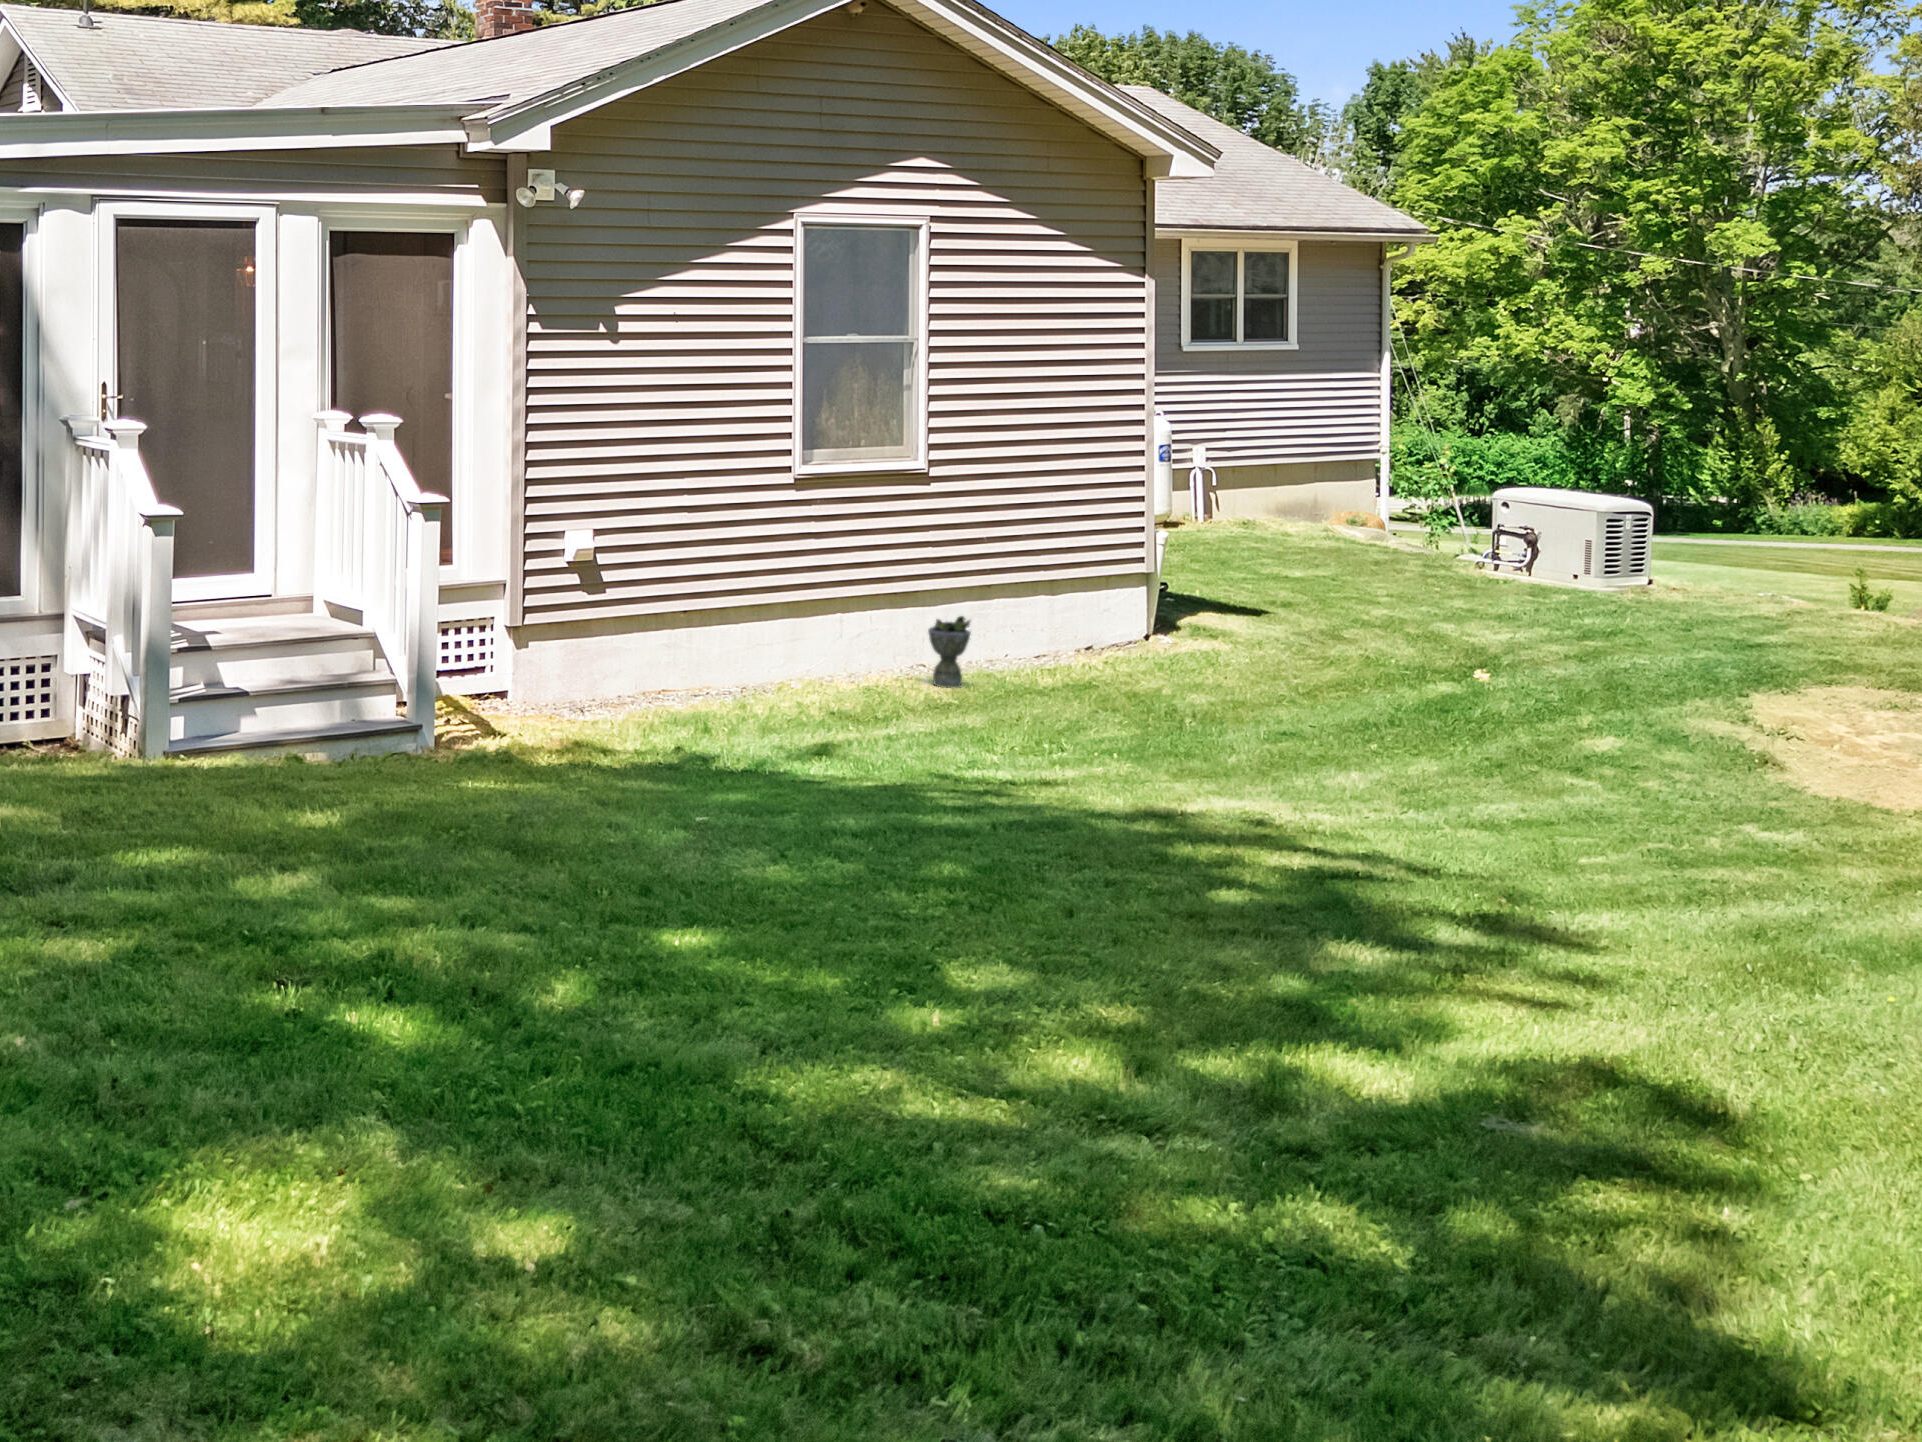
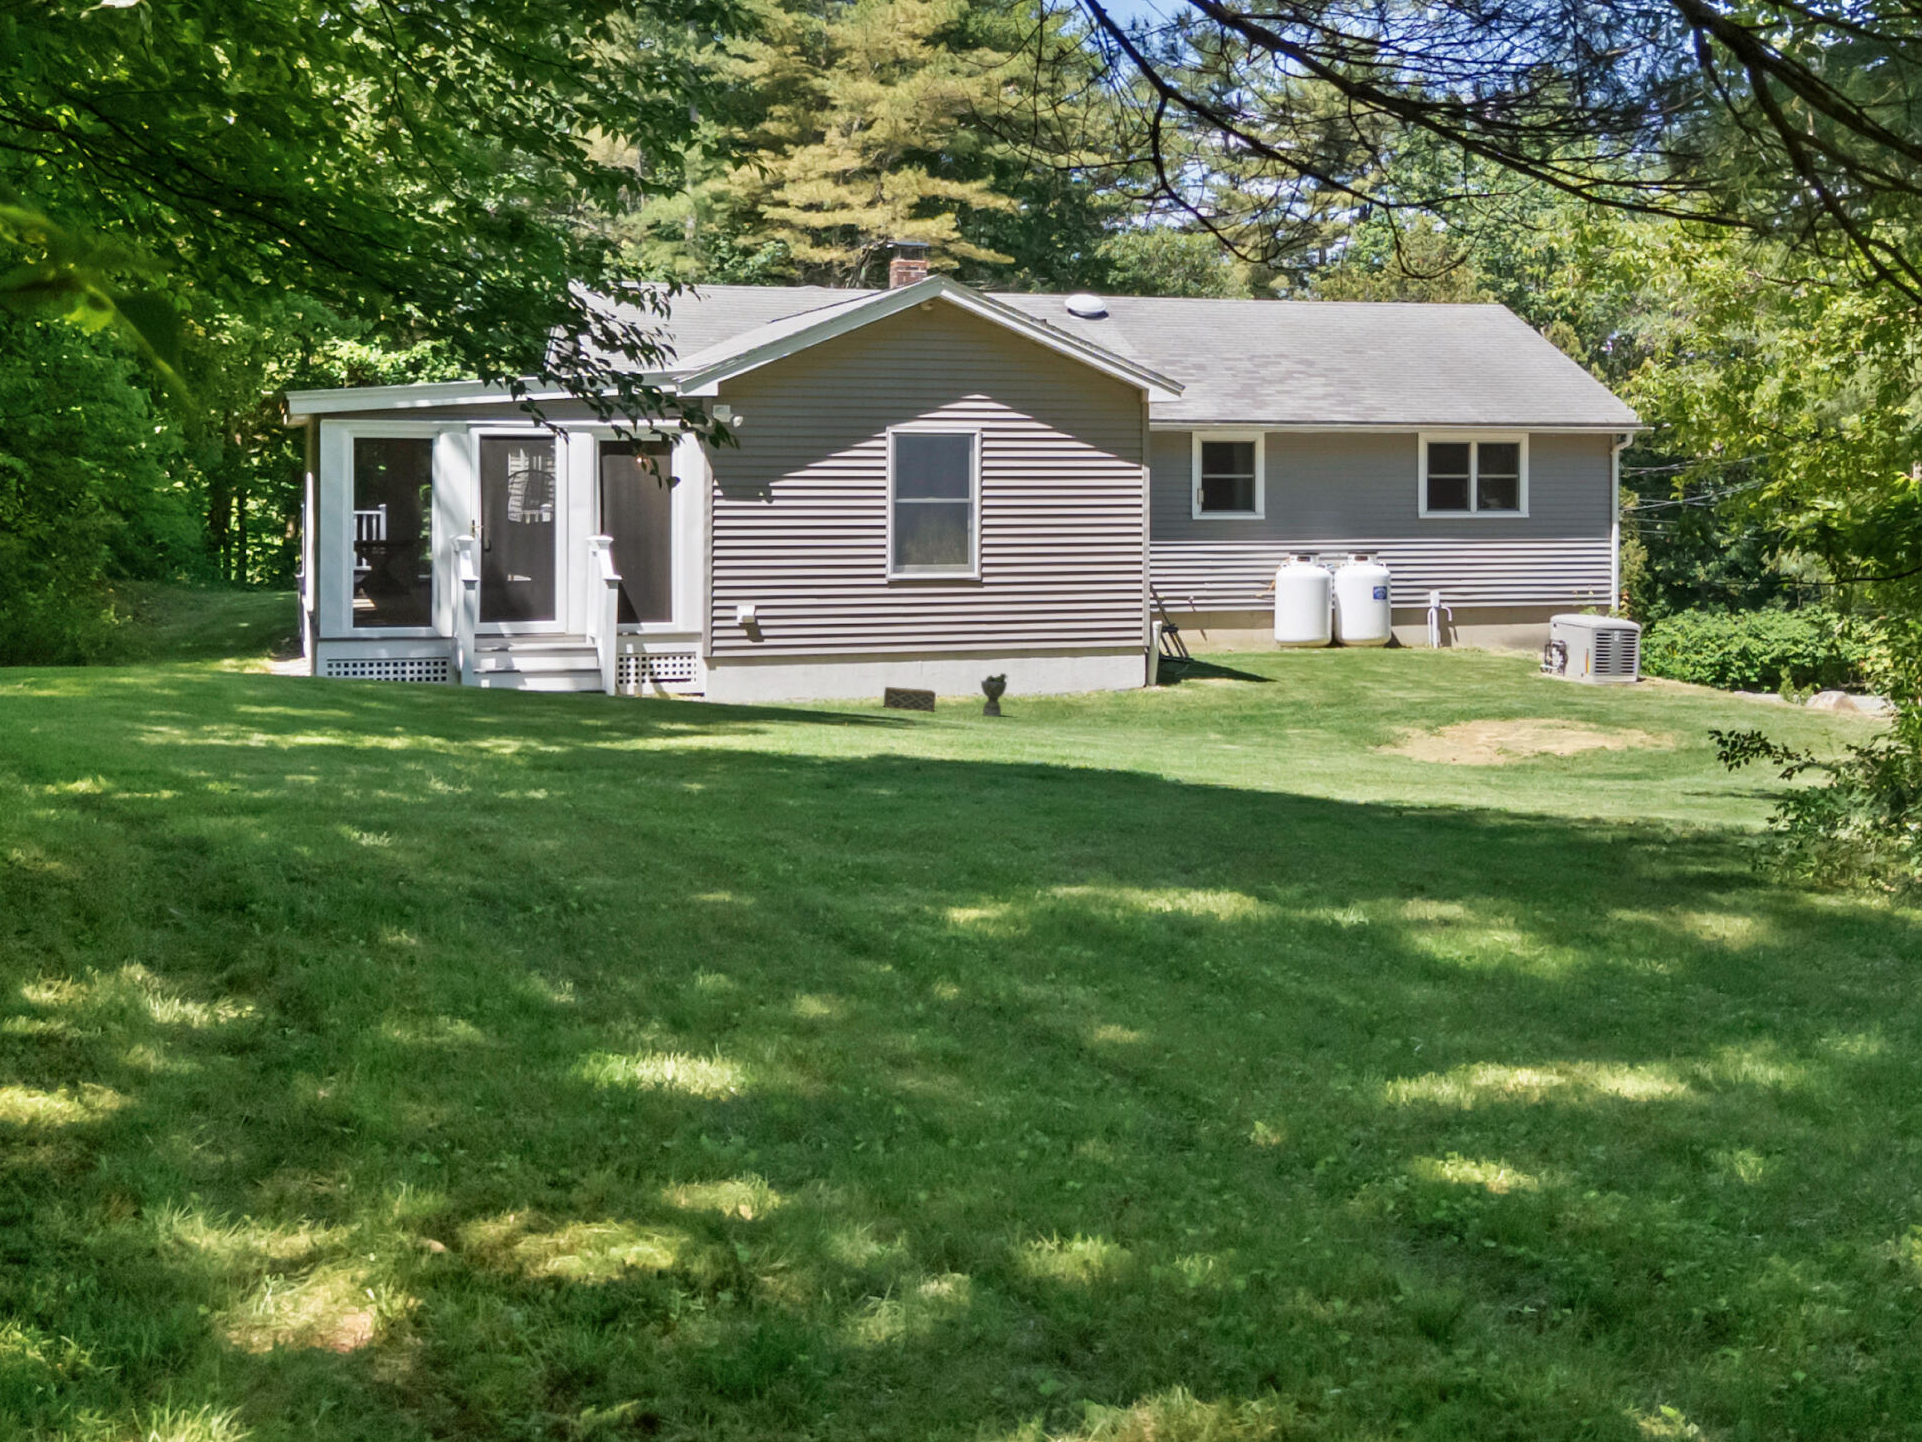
woven basket: none [789,651,882,692] -> present [884,687,936,711]

